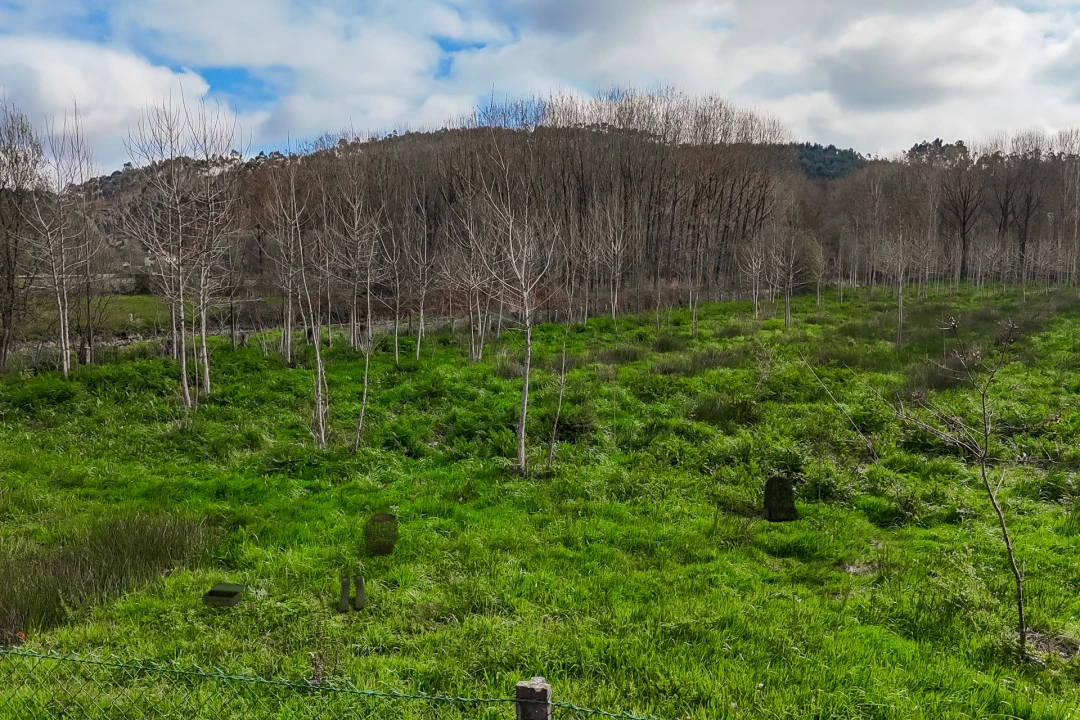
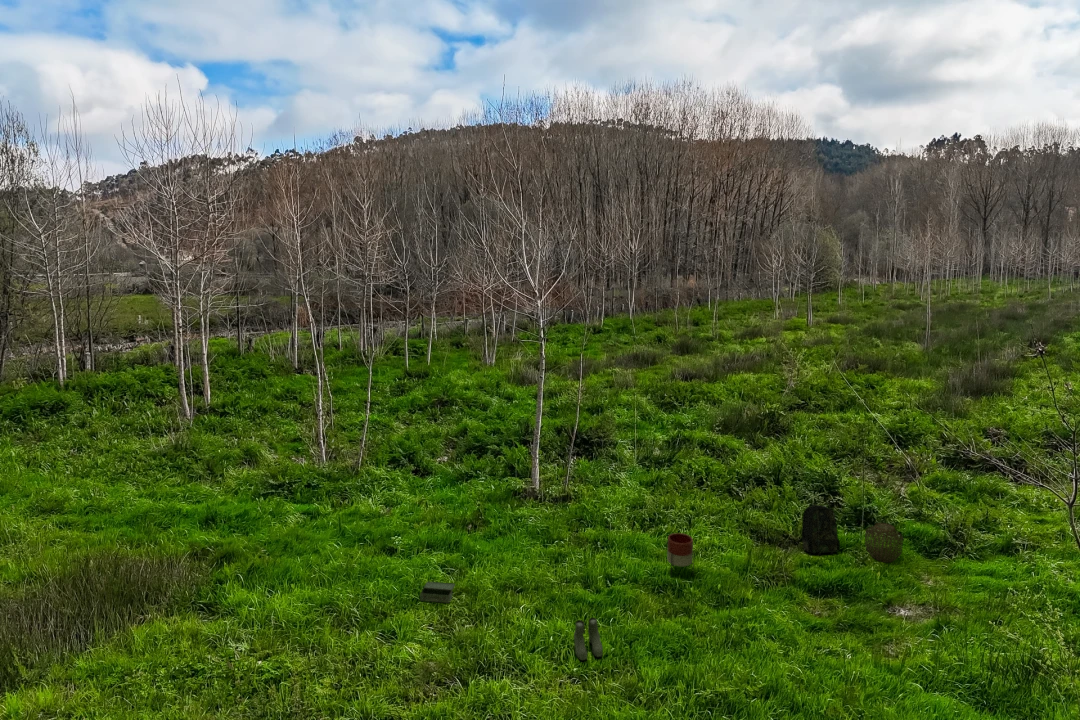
planter: none [641,499,665,539] -> present [667,533,694,573]
woven basket: present [363,513,398,553] -> present [865,523,903,562]
boots: present [339,574,365,611] -> present [574,617,602,660]
toolbox: present [203,583,246,606] -> present [420,581,455,603]

